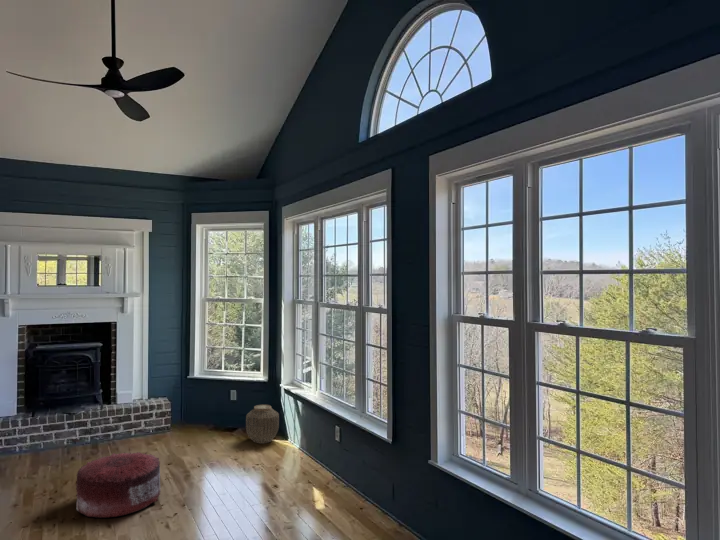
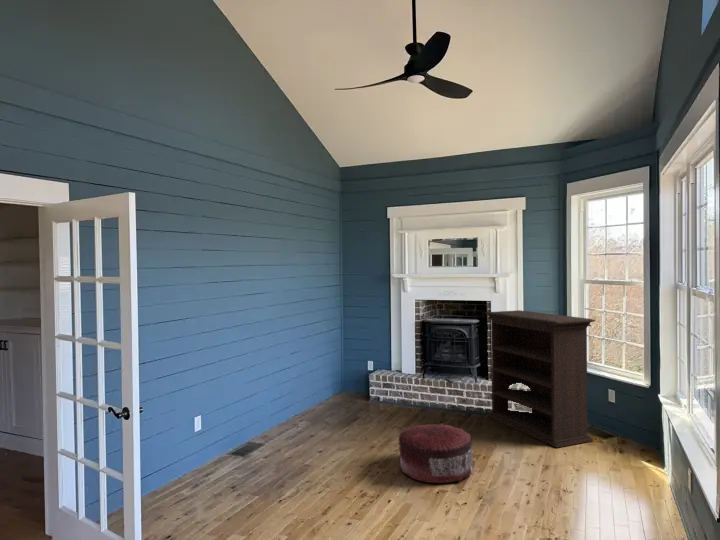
bookshelf: none [118,329,230,449] -> present [485,310,595,448]
woven basket: present [246,405,279,443] -> none [609,413,656,463]

